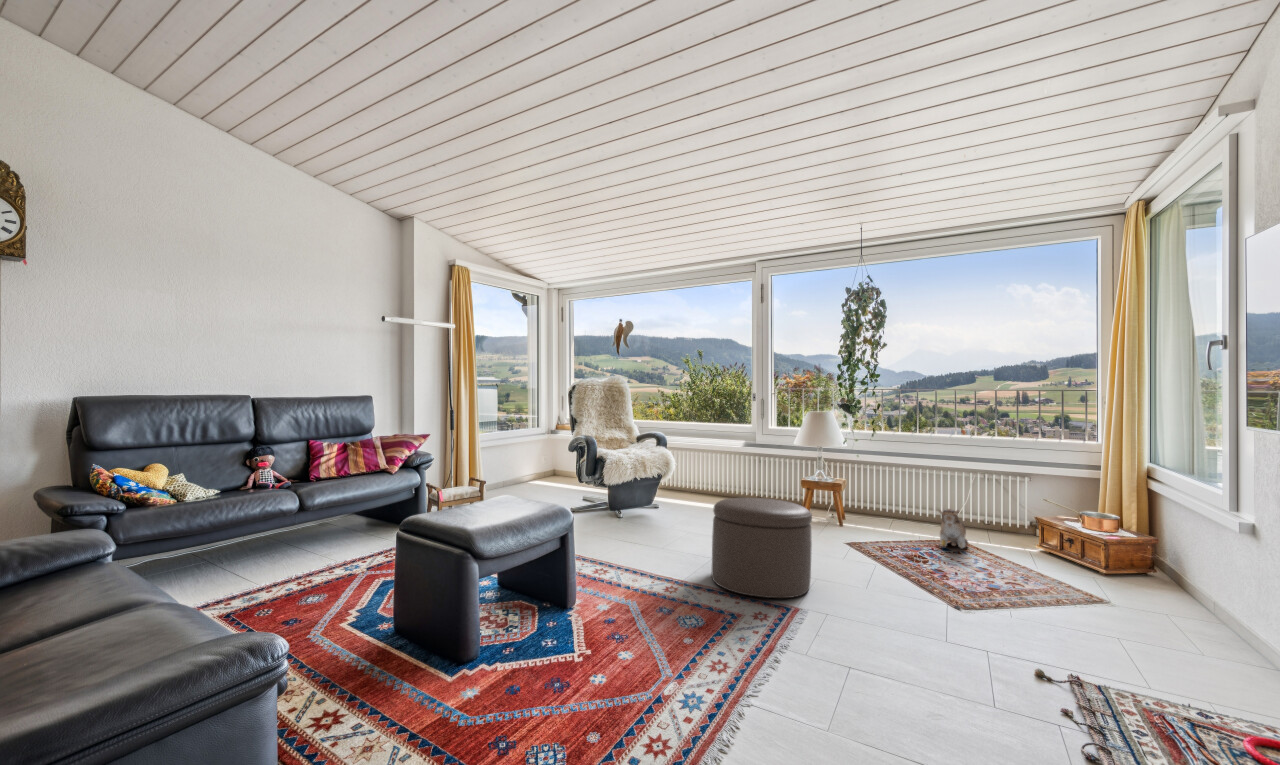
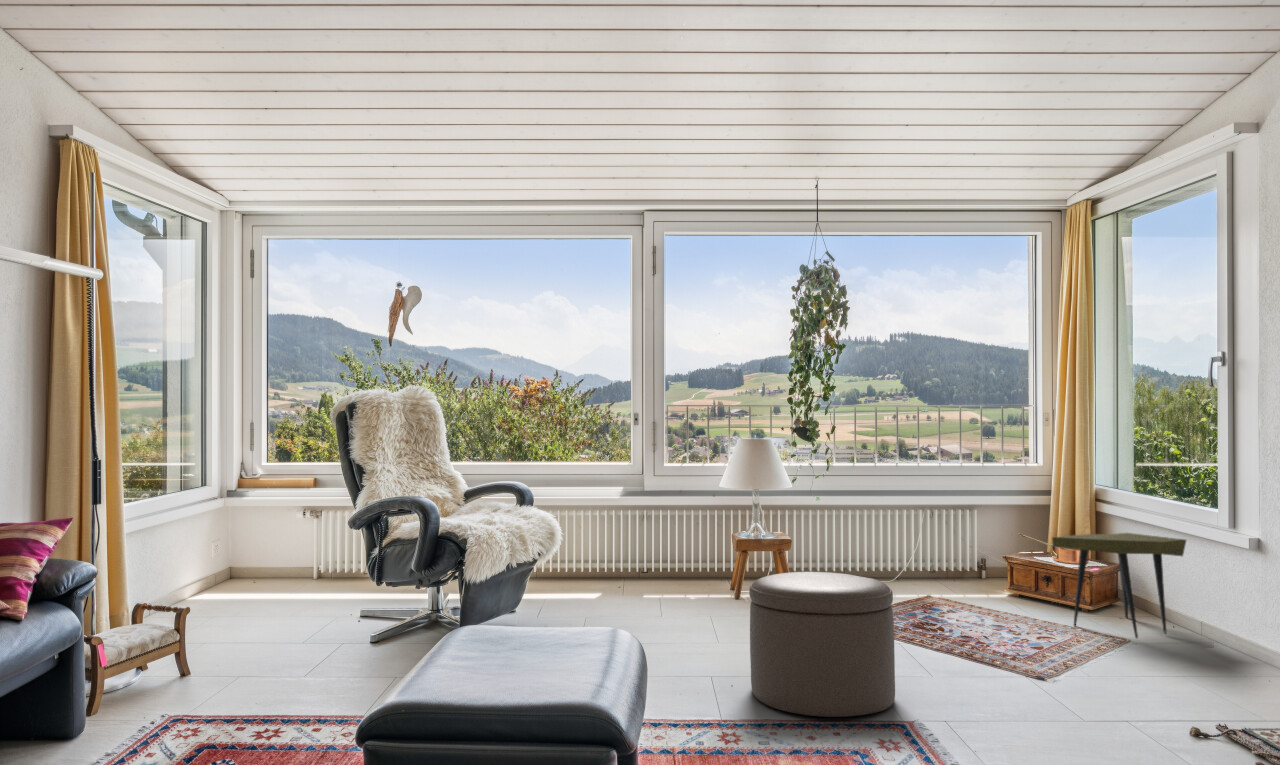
side table: none [1043,502,1196,604] -> present [1052,533,1186,639]
plush toy: present [939,509,968,548] -> none [917,557,950,607]

